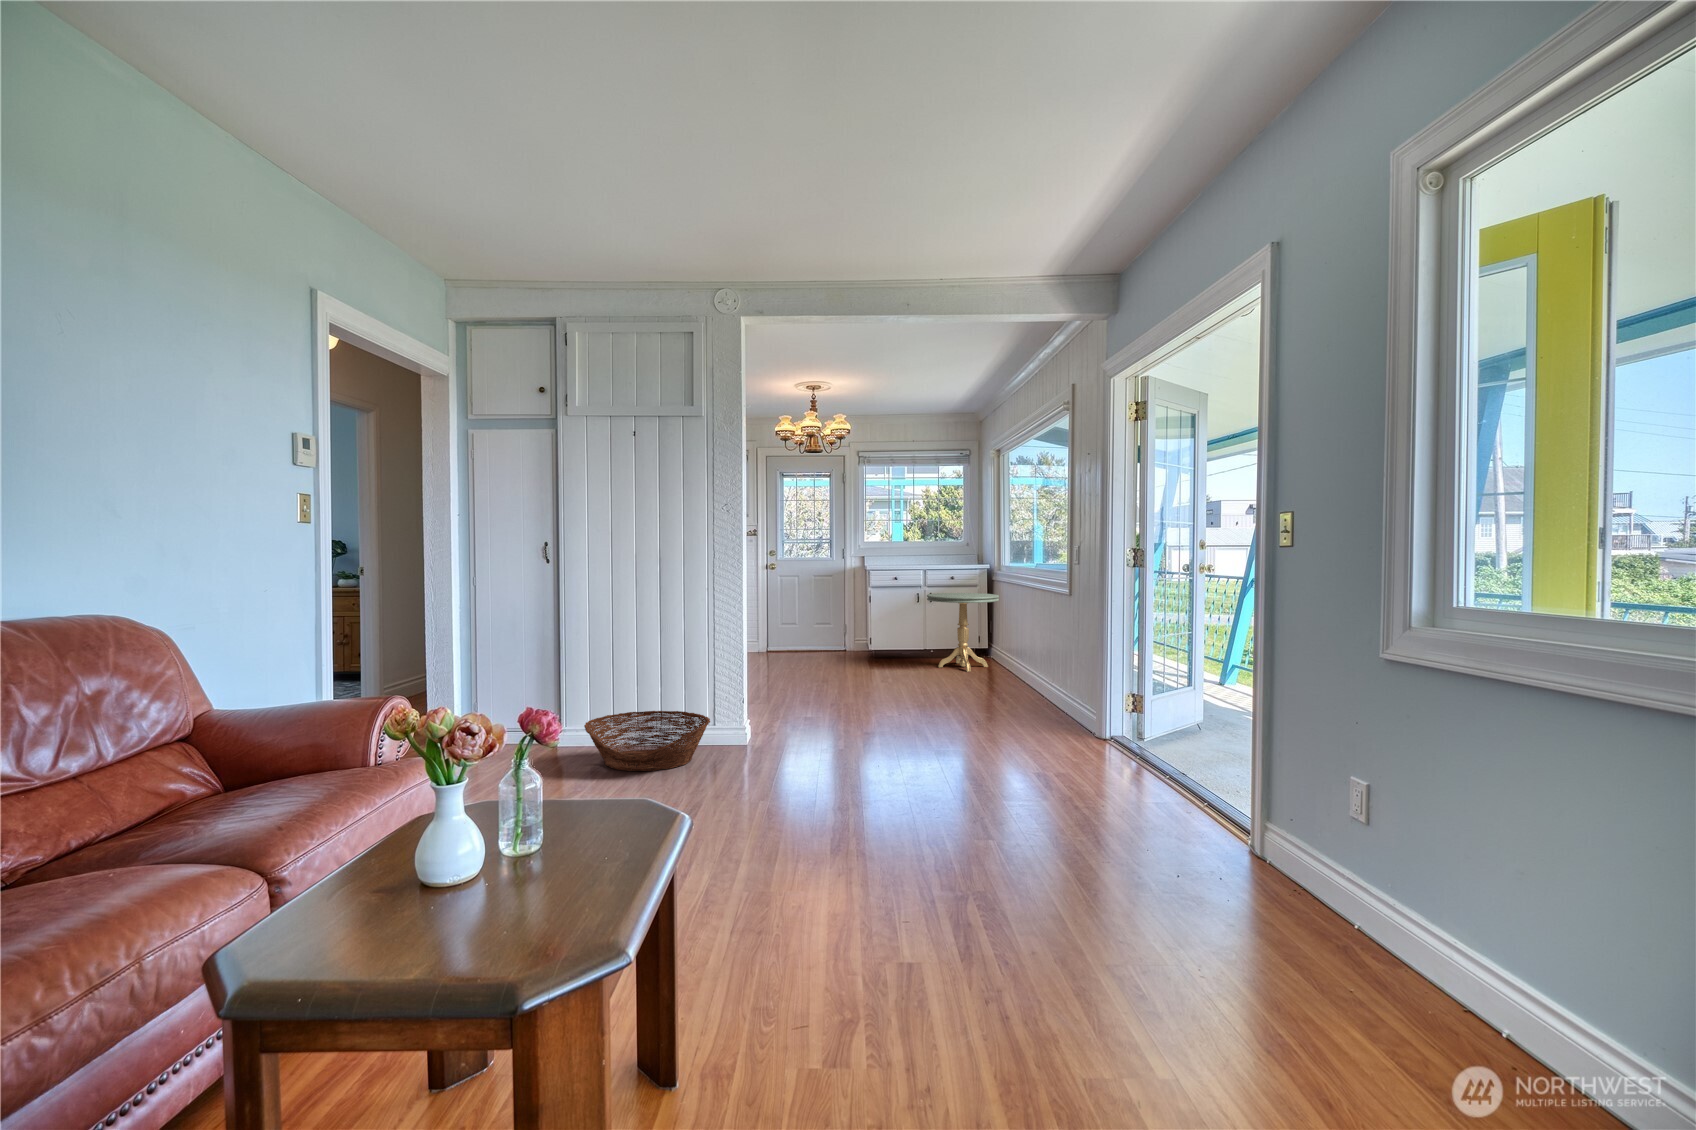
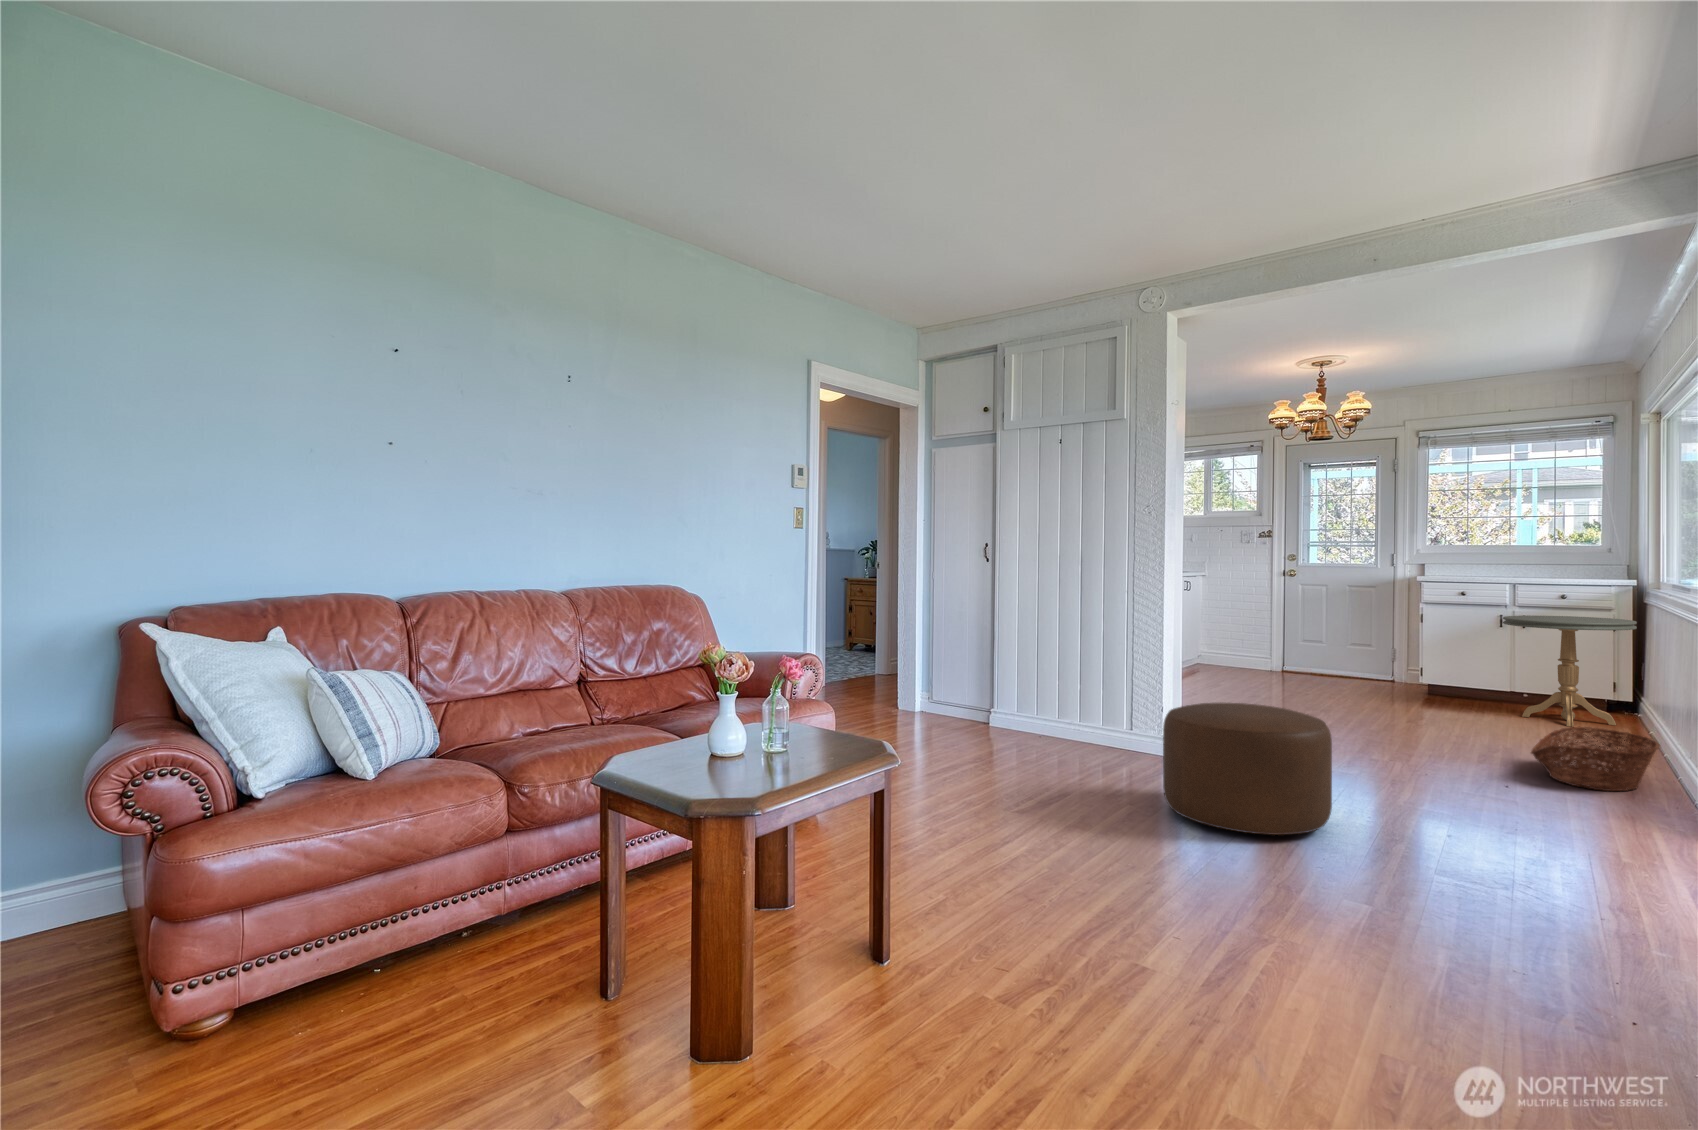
ottoman: none [793,702,955,854] -> present [1163,703,1332,835]
basket: present [584,711,710,771] -> present [1531,726,1660,791]

